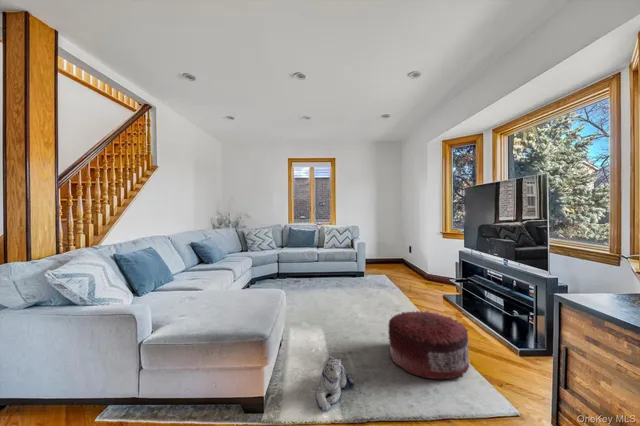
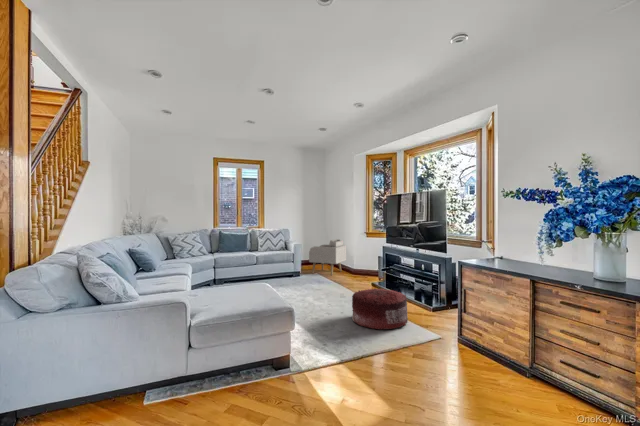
armchair: none [377,238,421,279] -> present [309,239,346,275]
plush toy: present [316,357,354,410] -> none [316,319,342,354]

